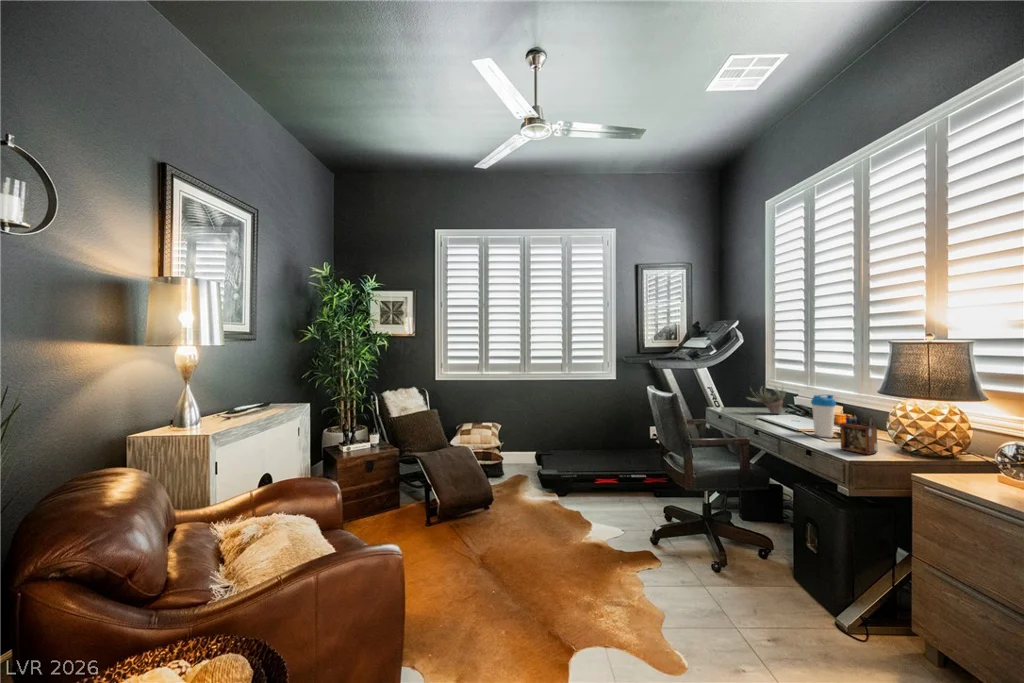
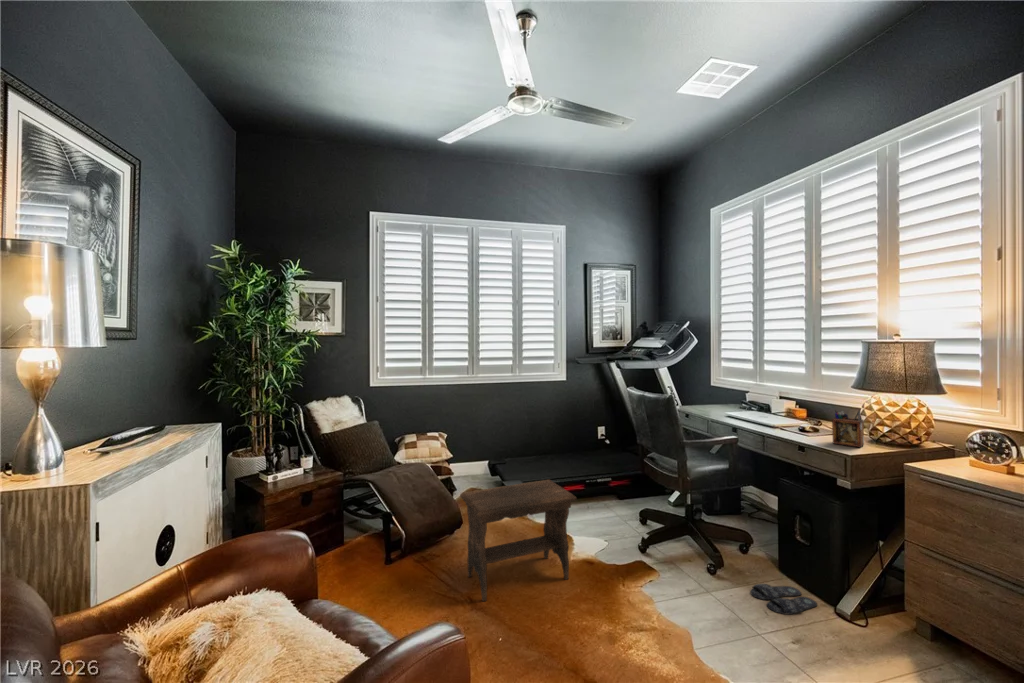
succulent plant: present [748,387,786,414] -> none [711,378,746,411]
water bottle: present [811,395,836,437] -> none [790,391,813,432]
footstool: none [482,467,581,564] -> present [460,480,577,601]
slippers: none [750,587,821,619] -> present [751,584,817,614]

